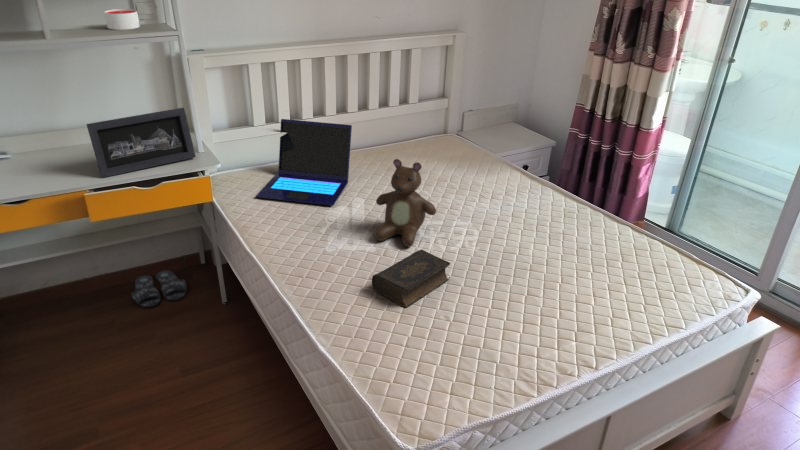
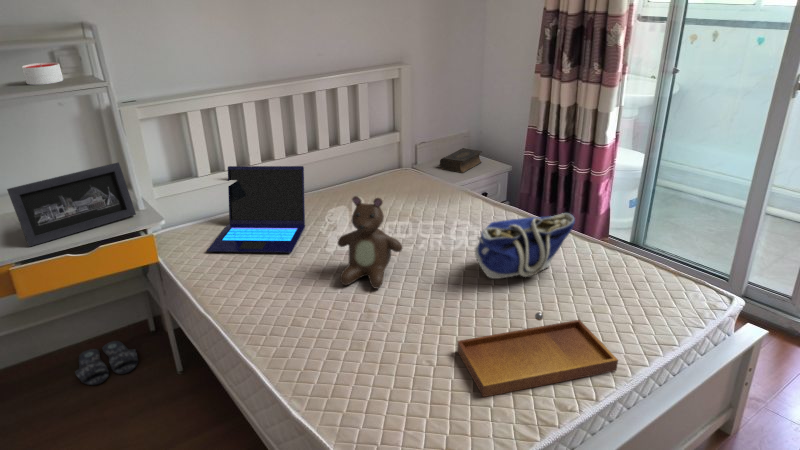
tote bag: none [505,194,603,251] -> present [475,213,575,279]
book: present [372,250,450,307] -> present [440,148,482,173]
tray: none [475,284,622,353] -> present [457,313,618,397]

